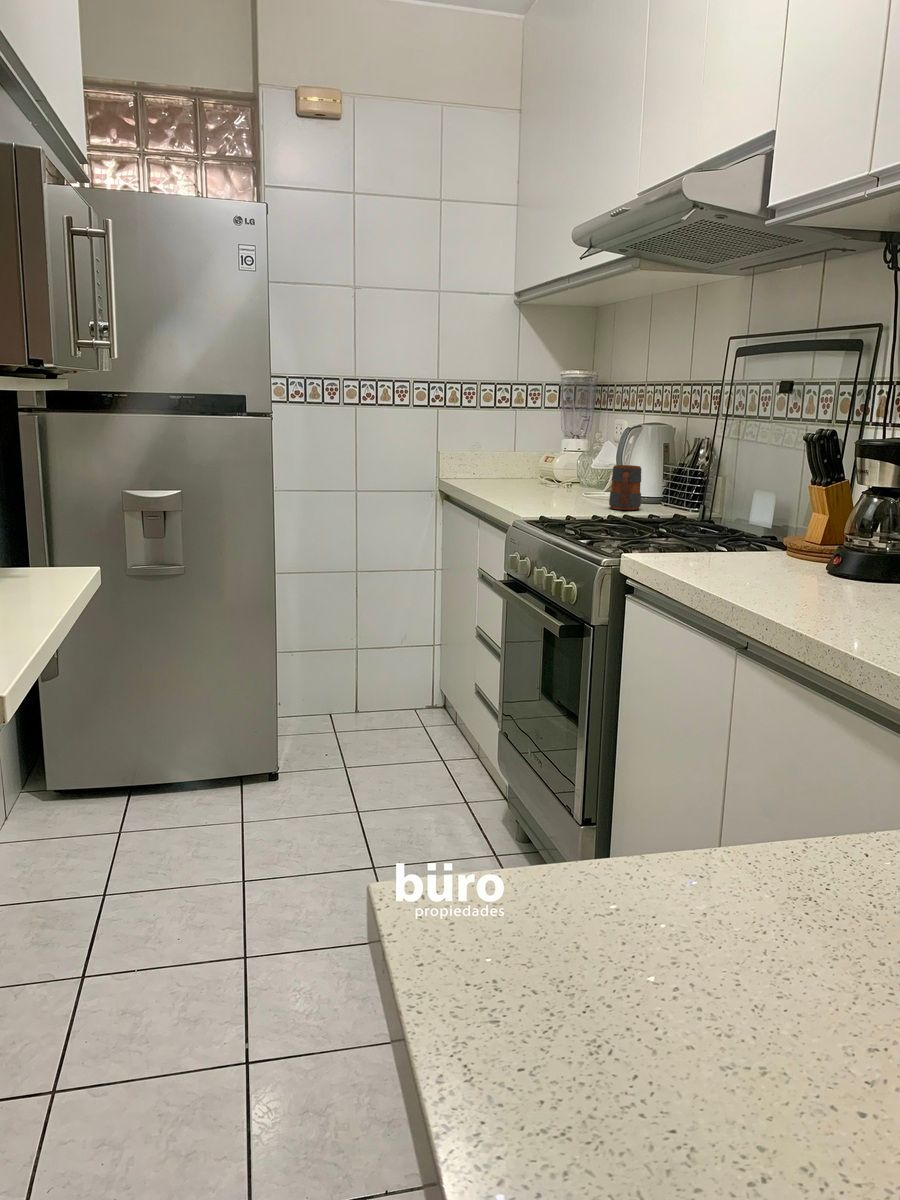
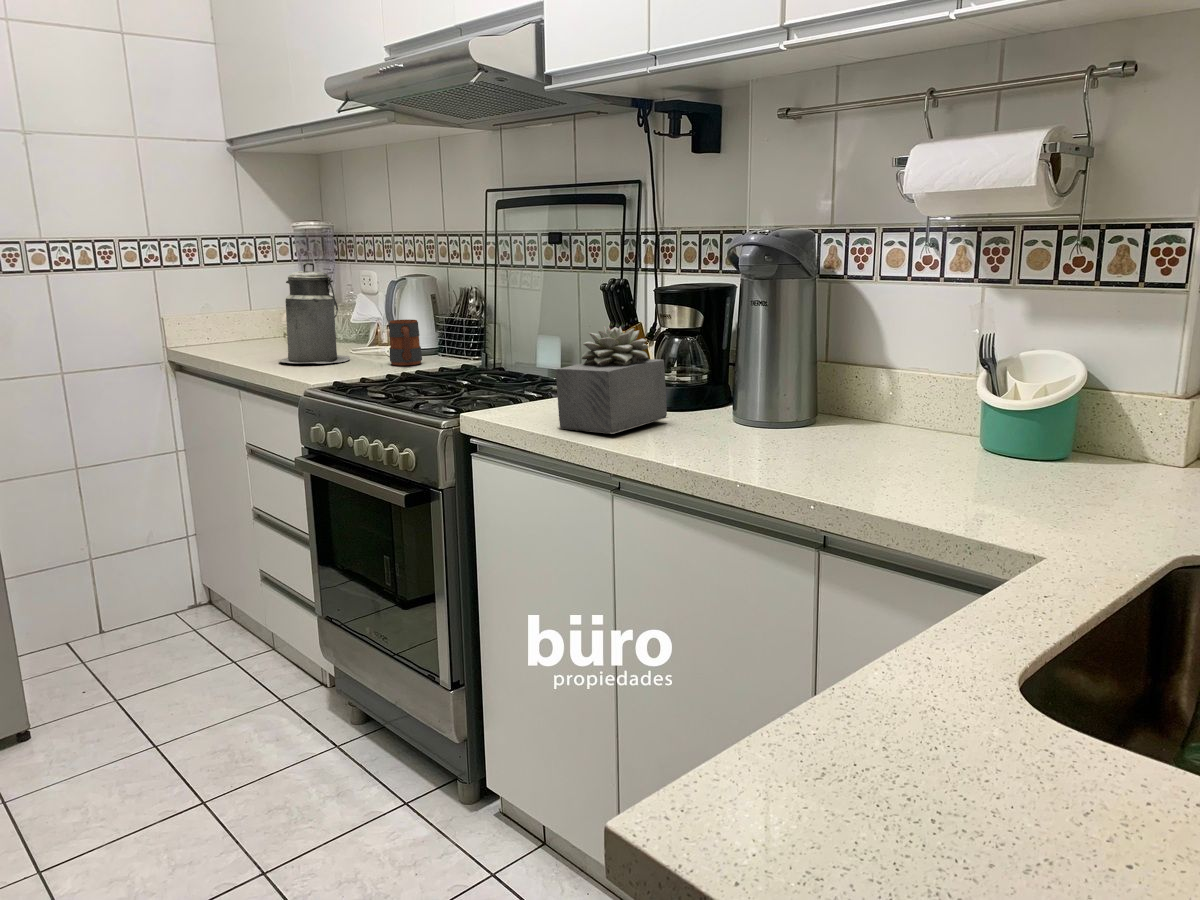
canister: none [514,406,578,501] -> present [279,263,350,364]
succulent plant: none [707,474,841,590] -> present [556,326,667,434]

